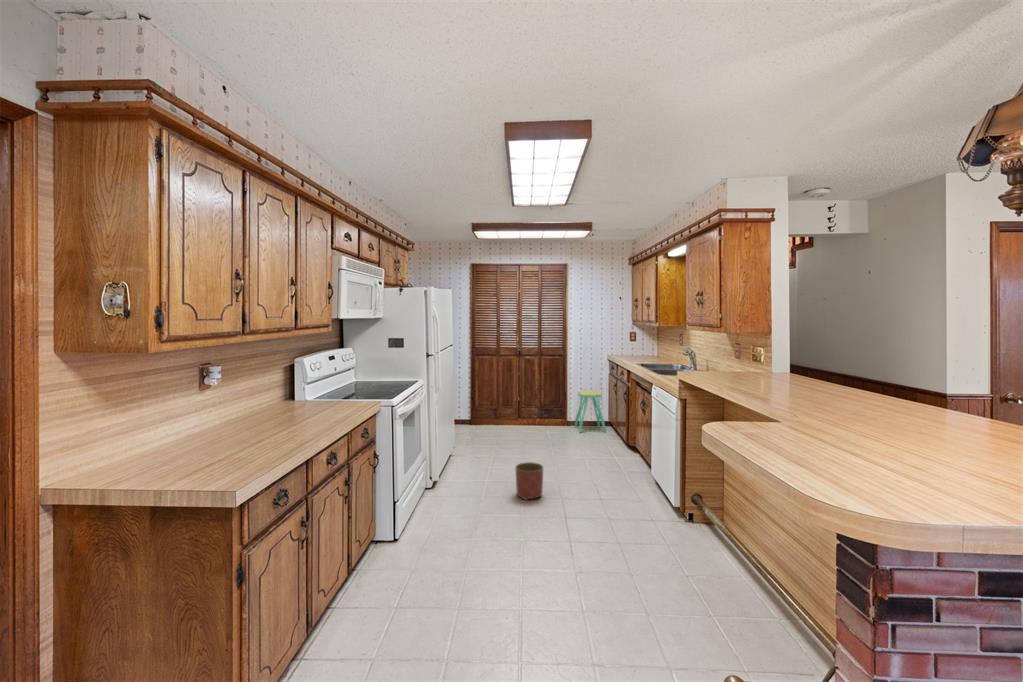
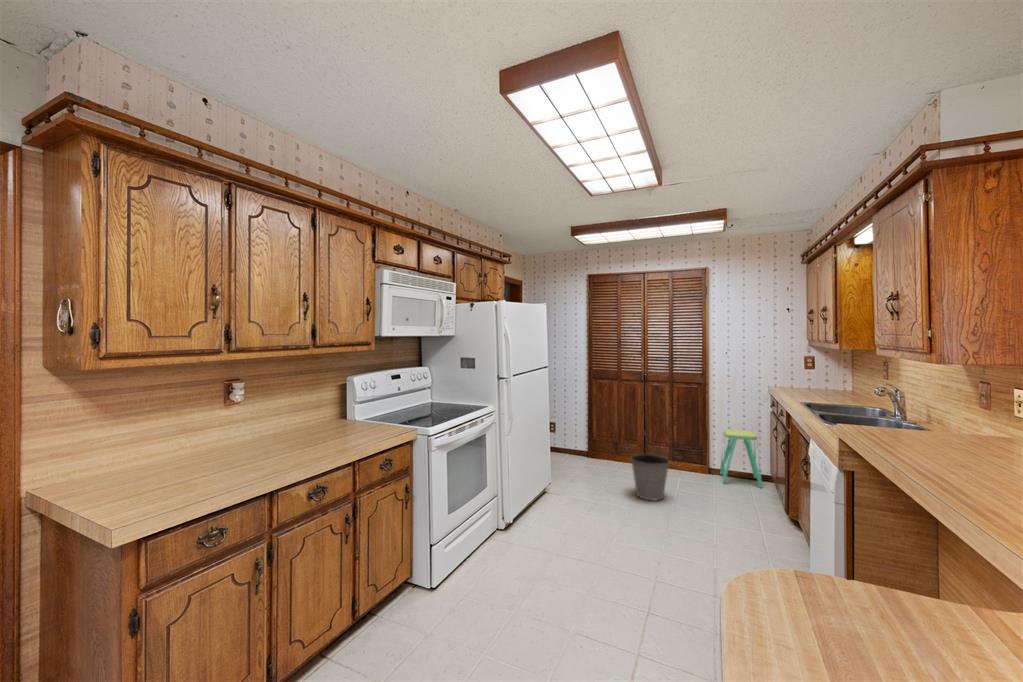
bucket: none [517,415,549,451] -> present [631,454,669,501]
planter: present [516,462,543,500] -> none [594,520,631,571]

